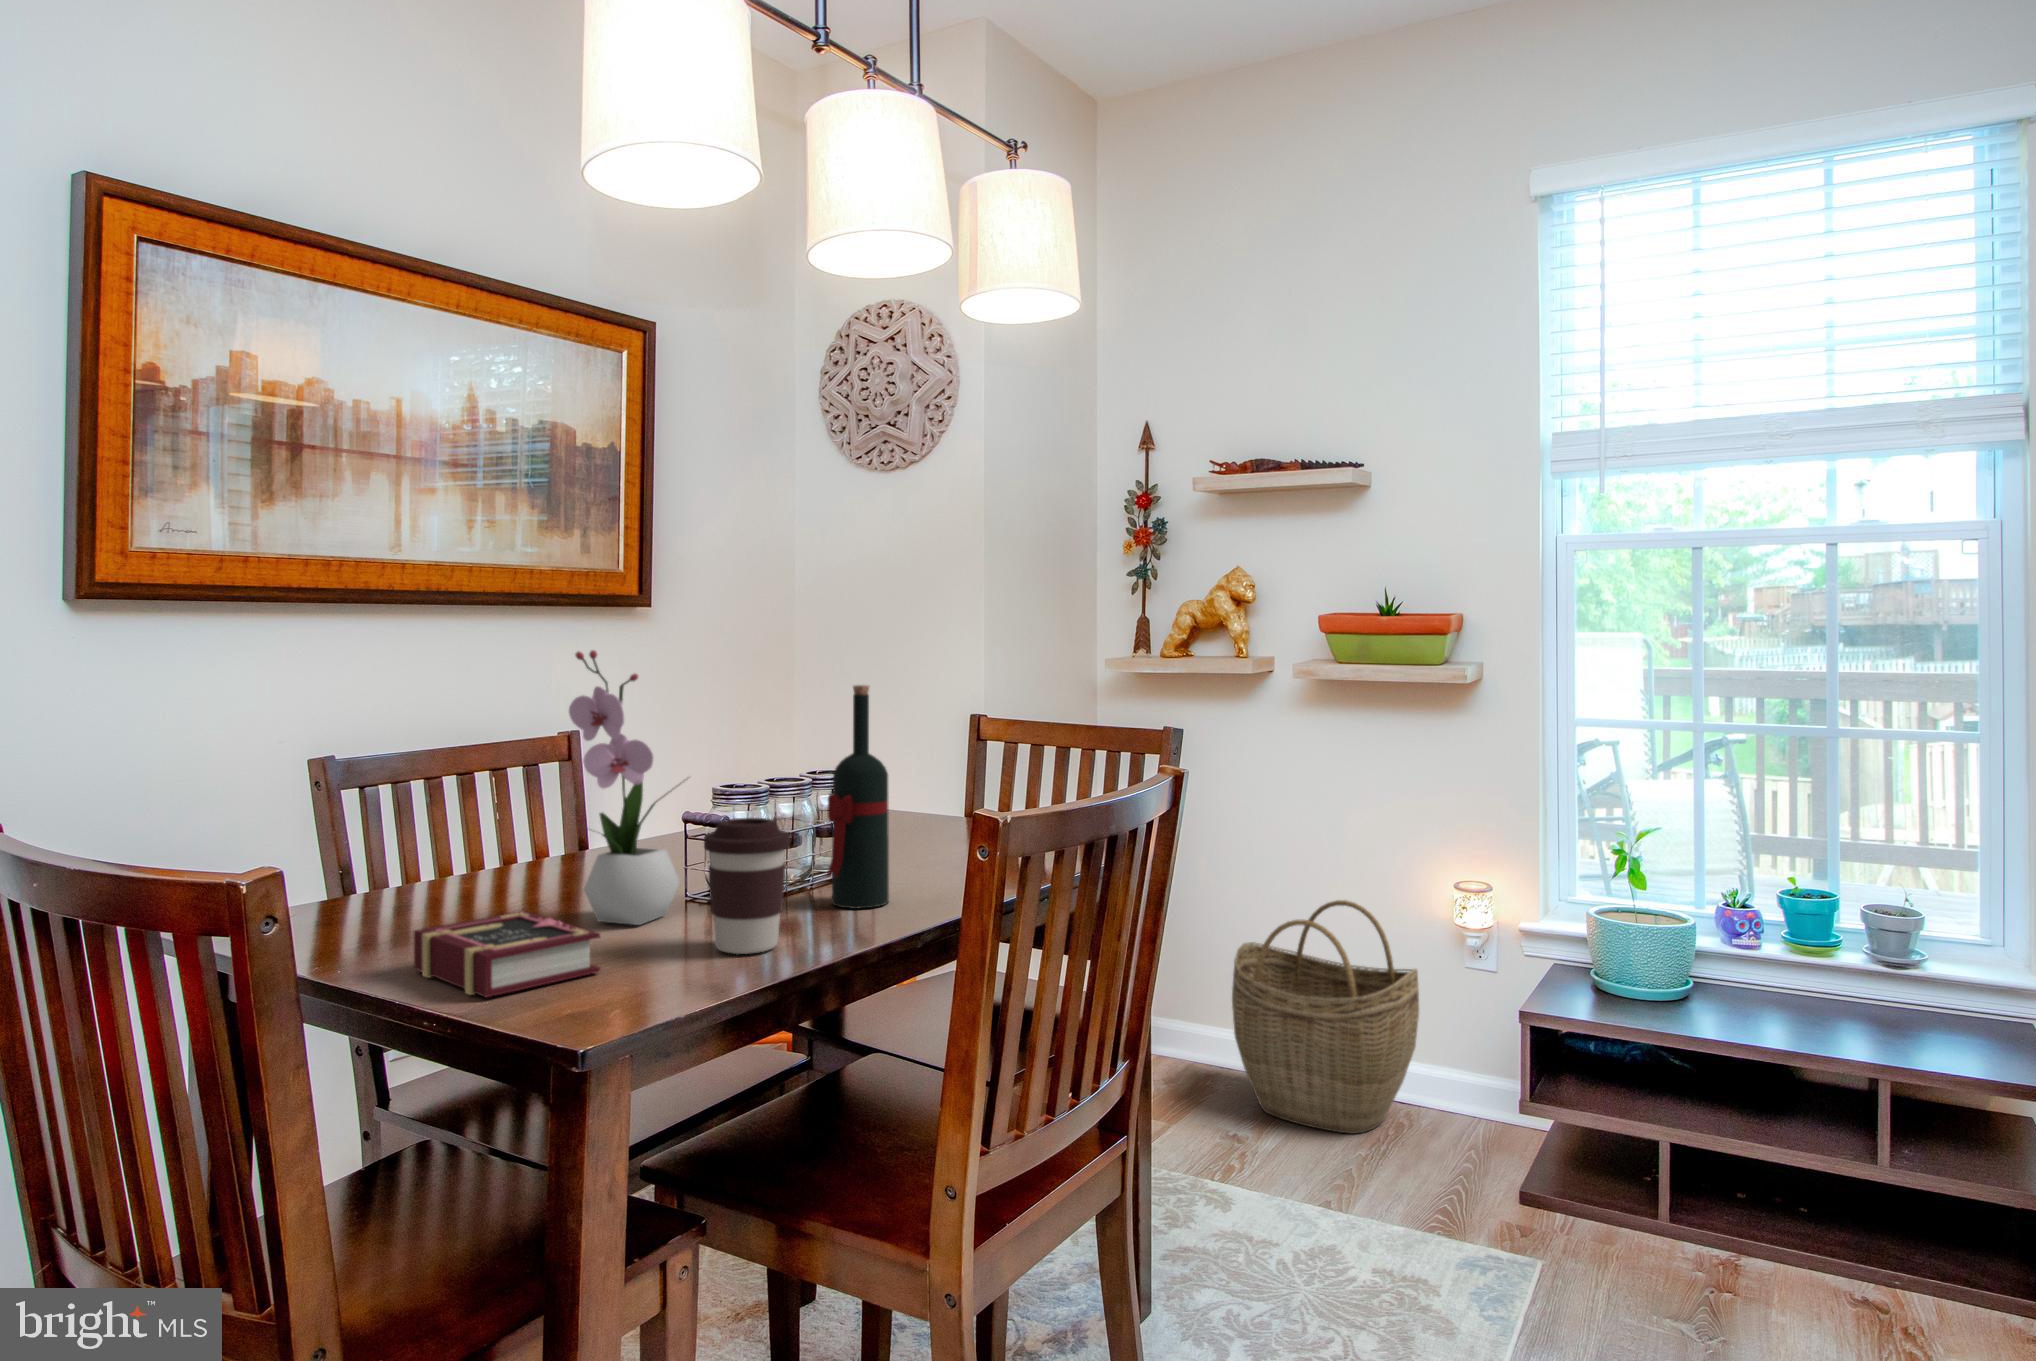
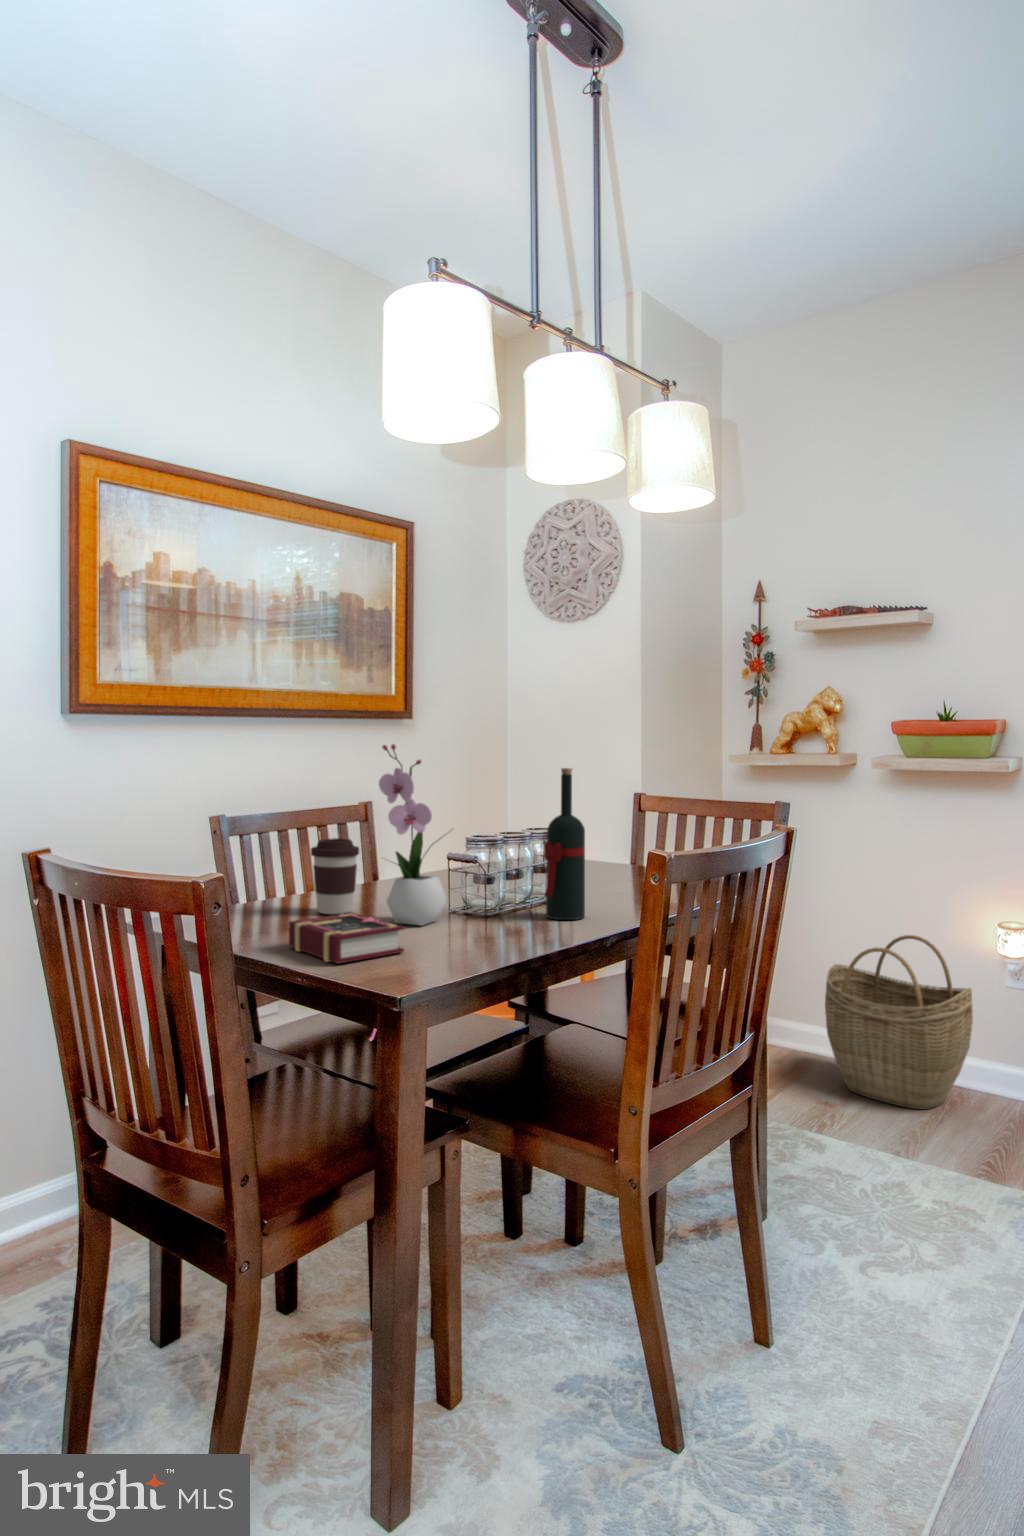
coffee cup: present [704,818,790,954] -> present [311,838,359,914]

